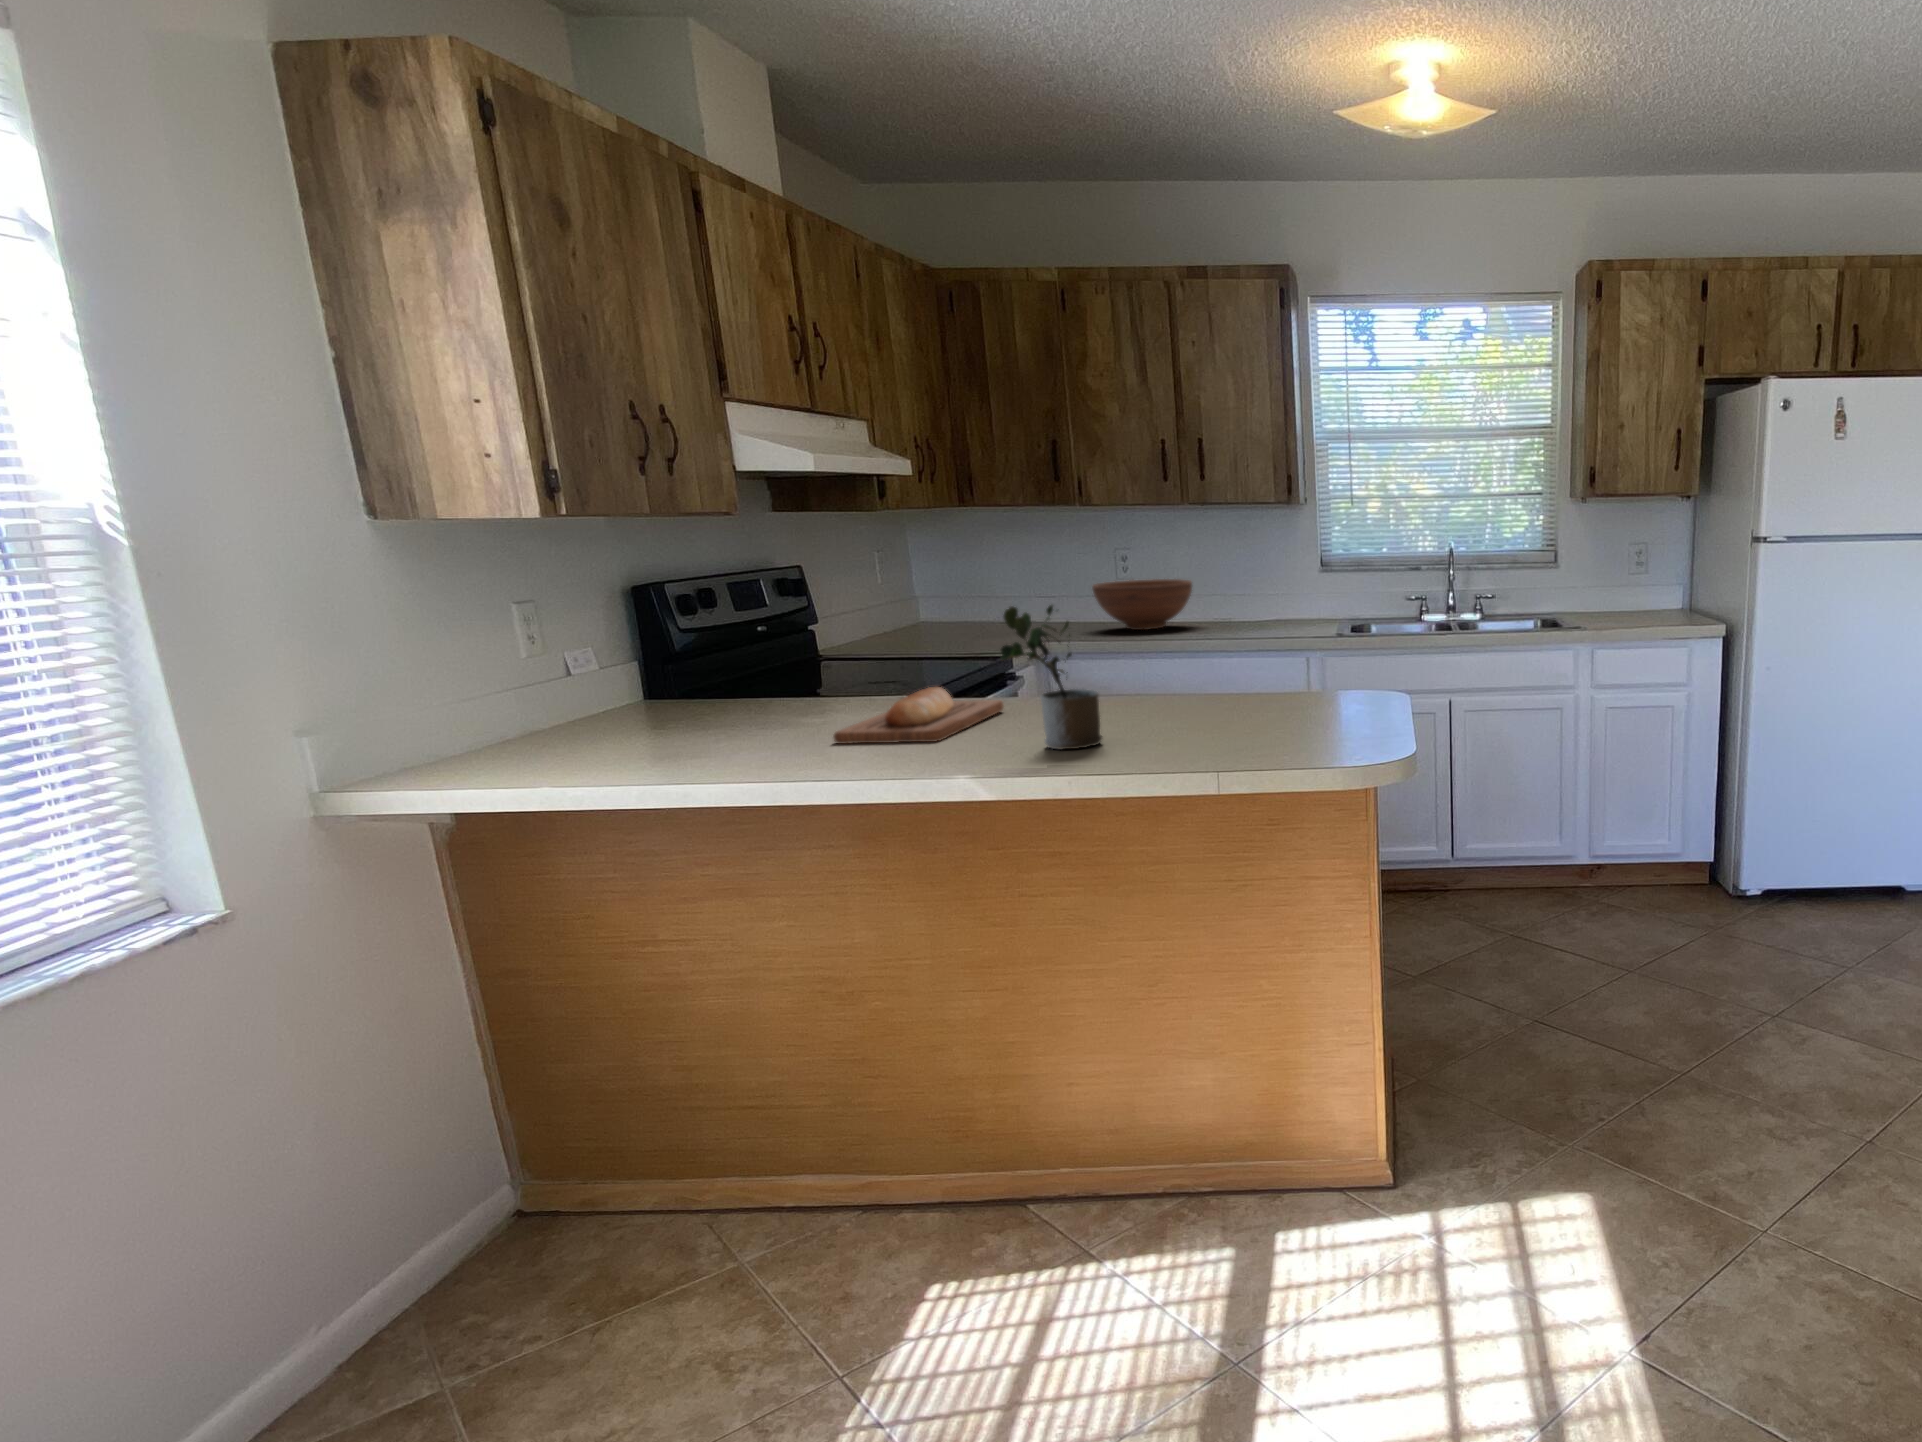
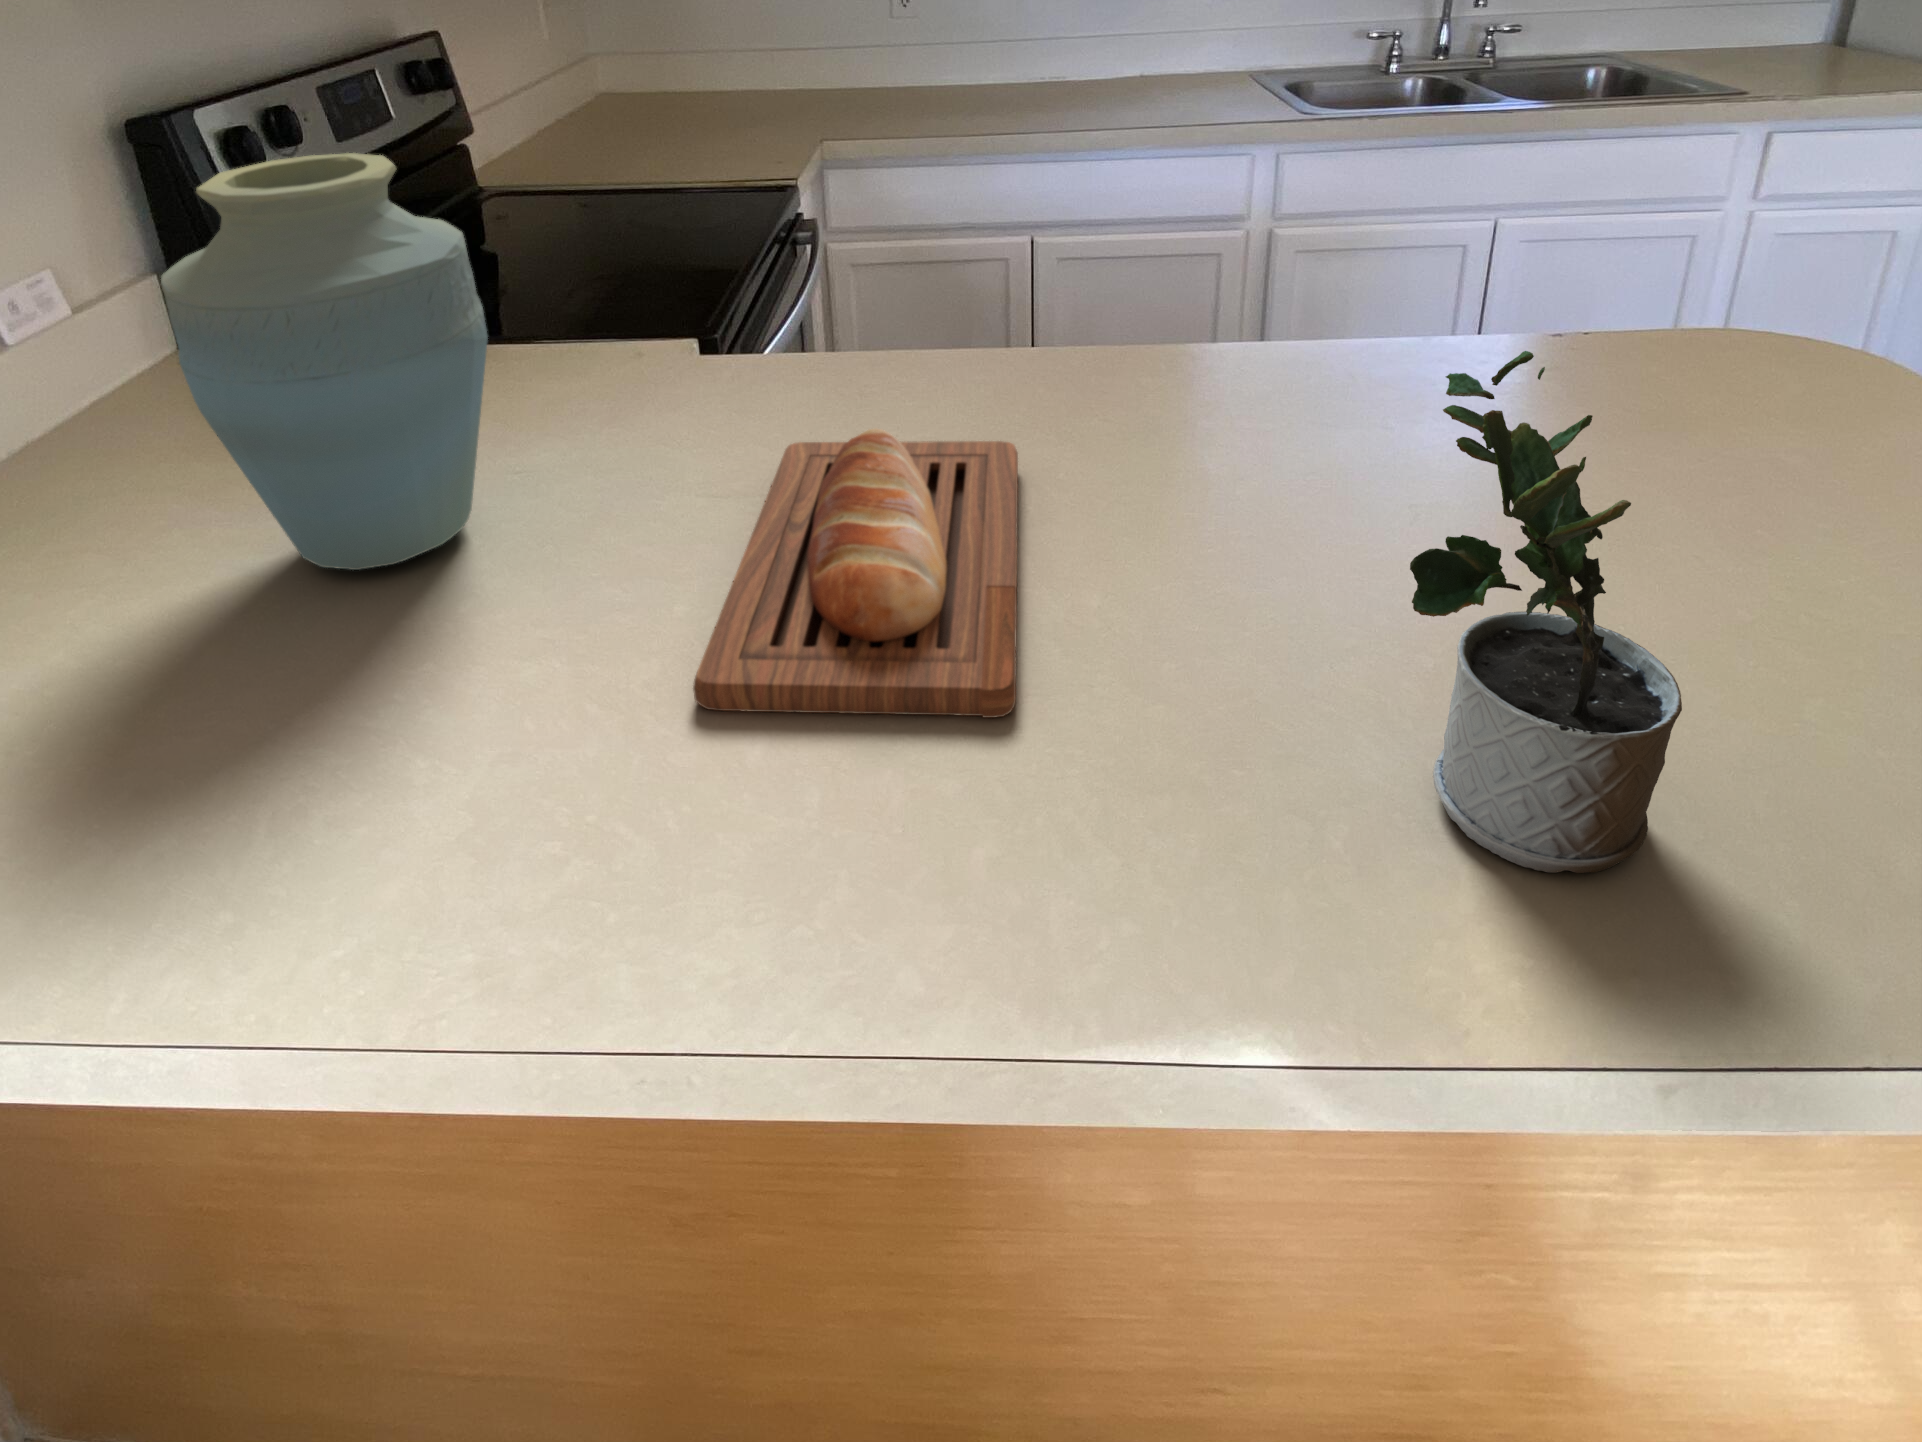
vase: none [658,575,782,729] -> present [161,153,488,570]
fruit bowl: present [1092,579,1192,630] -> none [870,18,1028,106]

